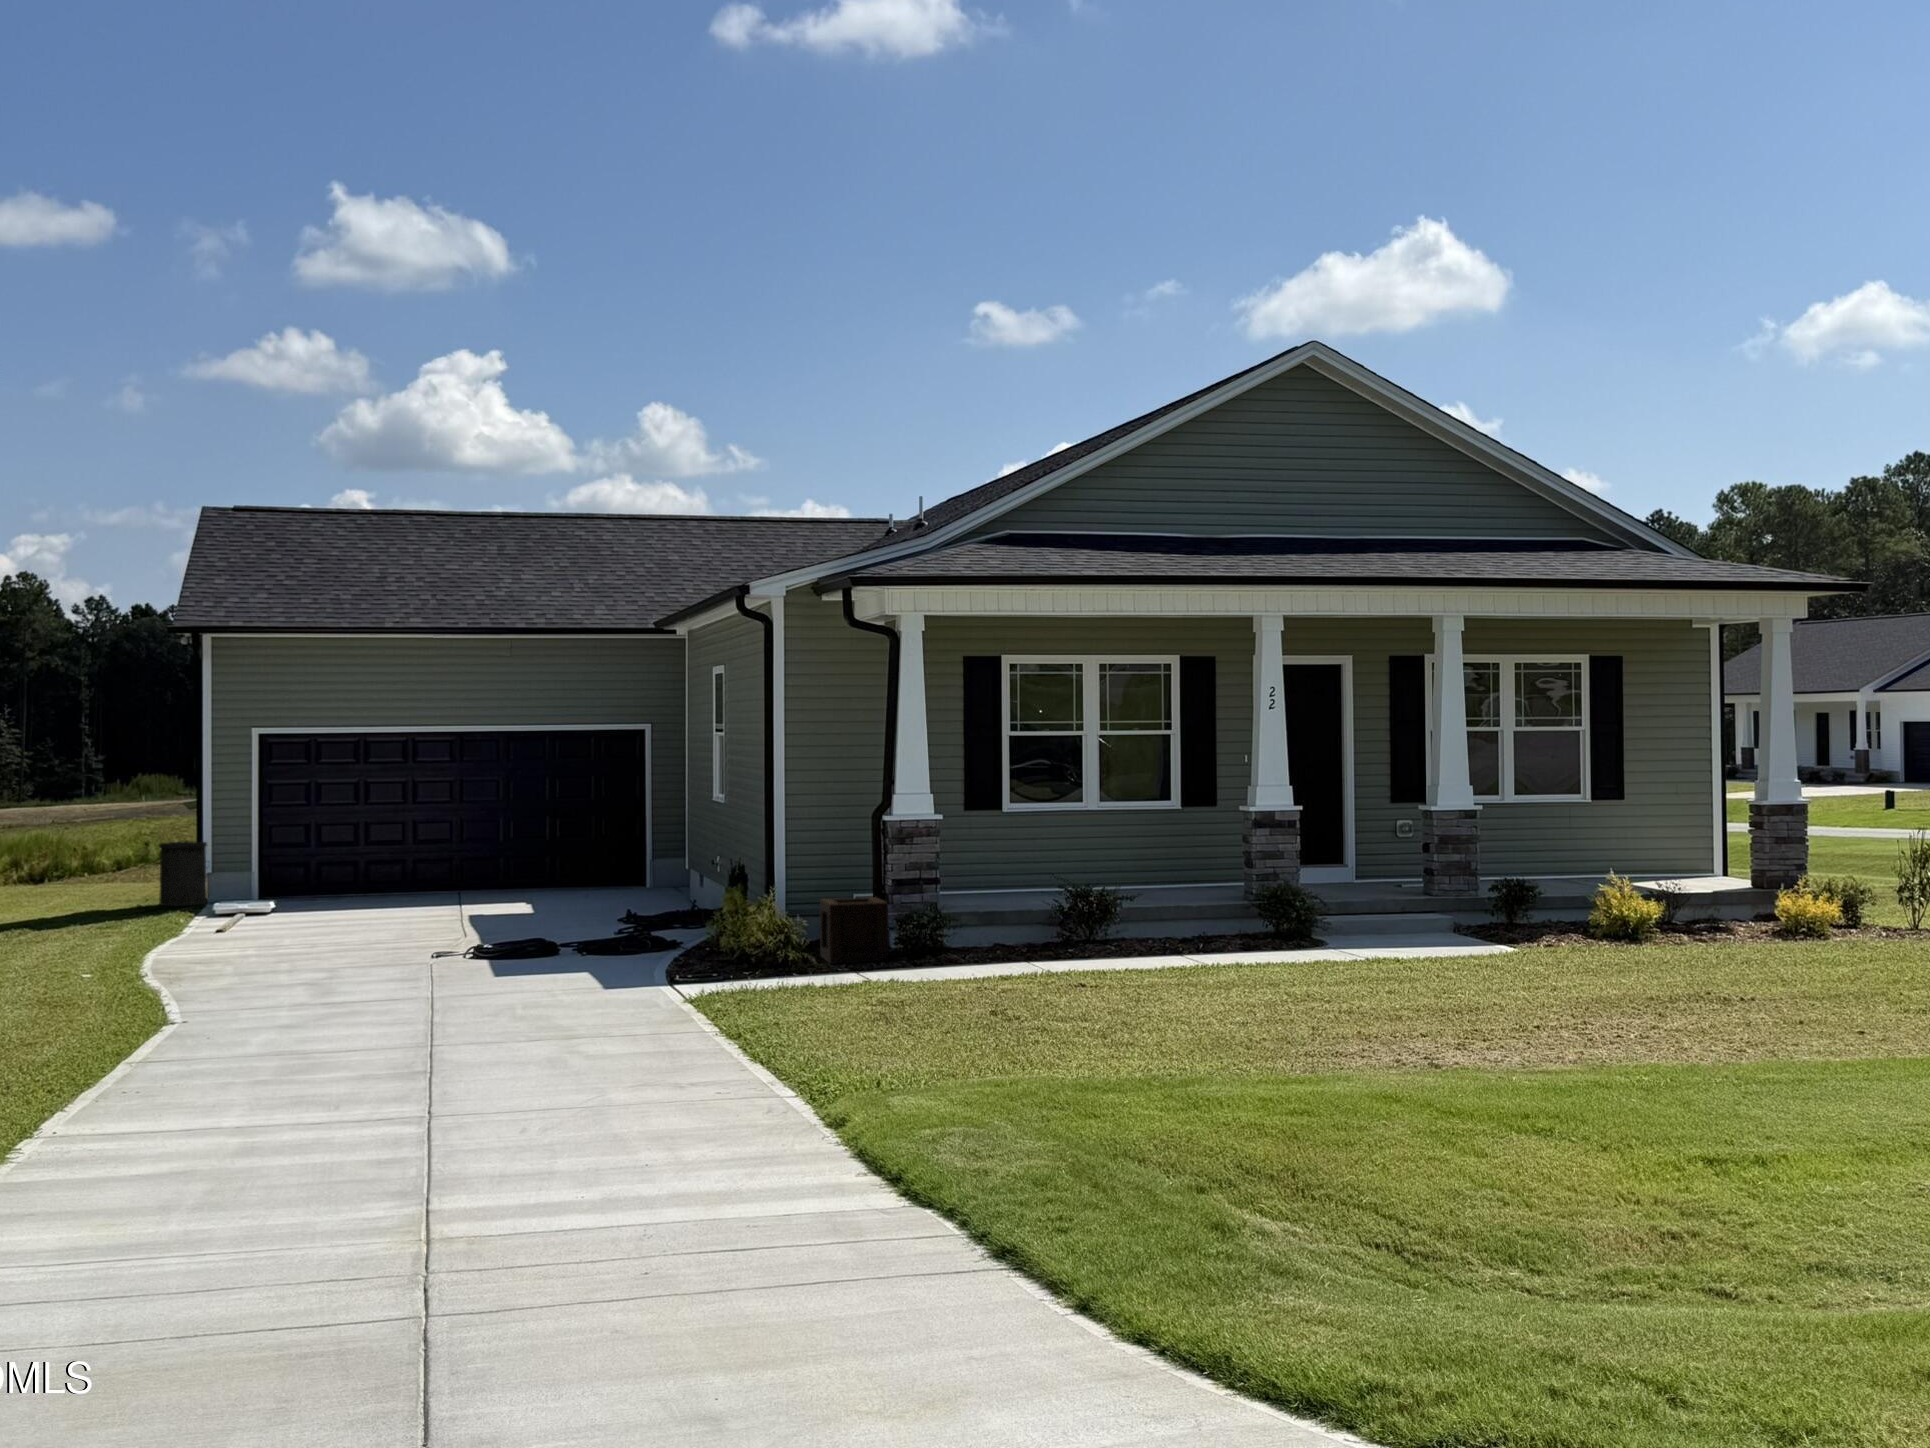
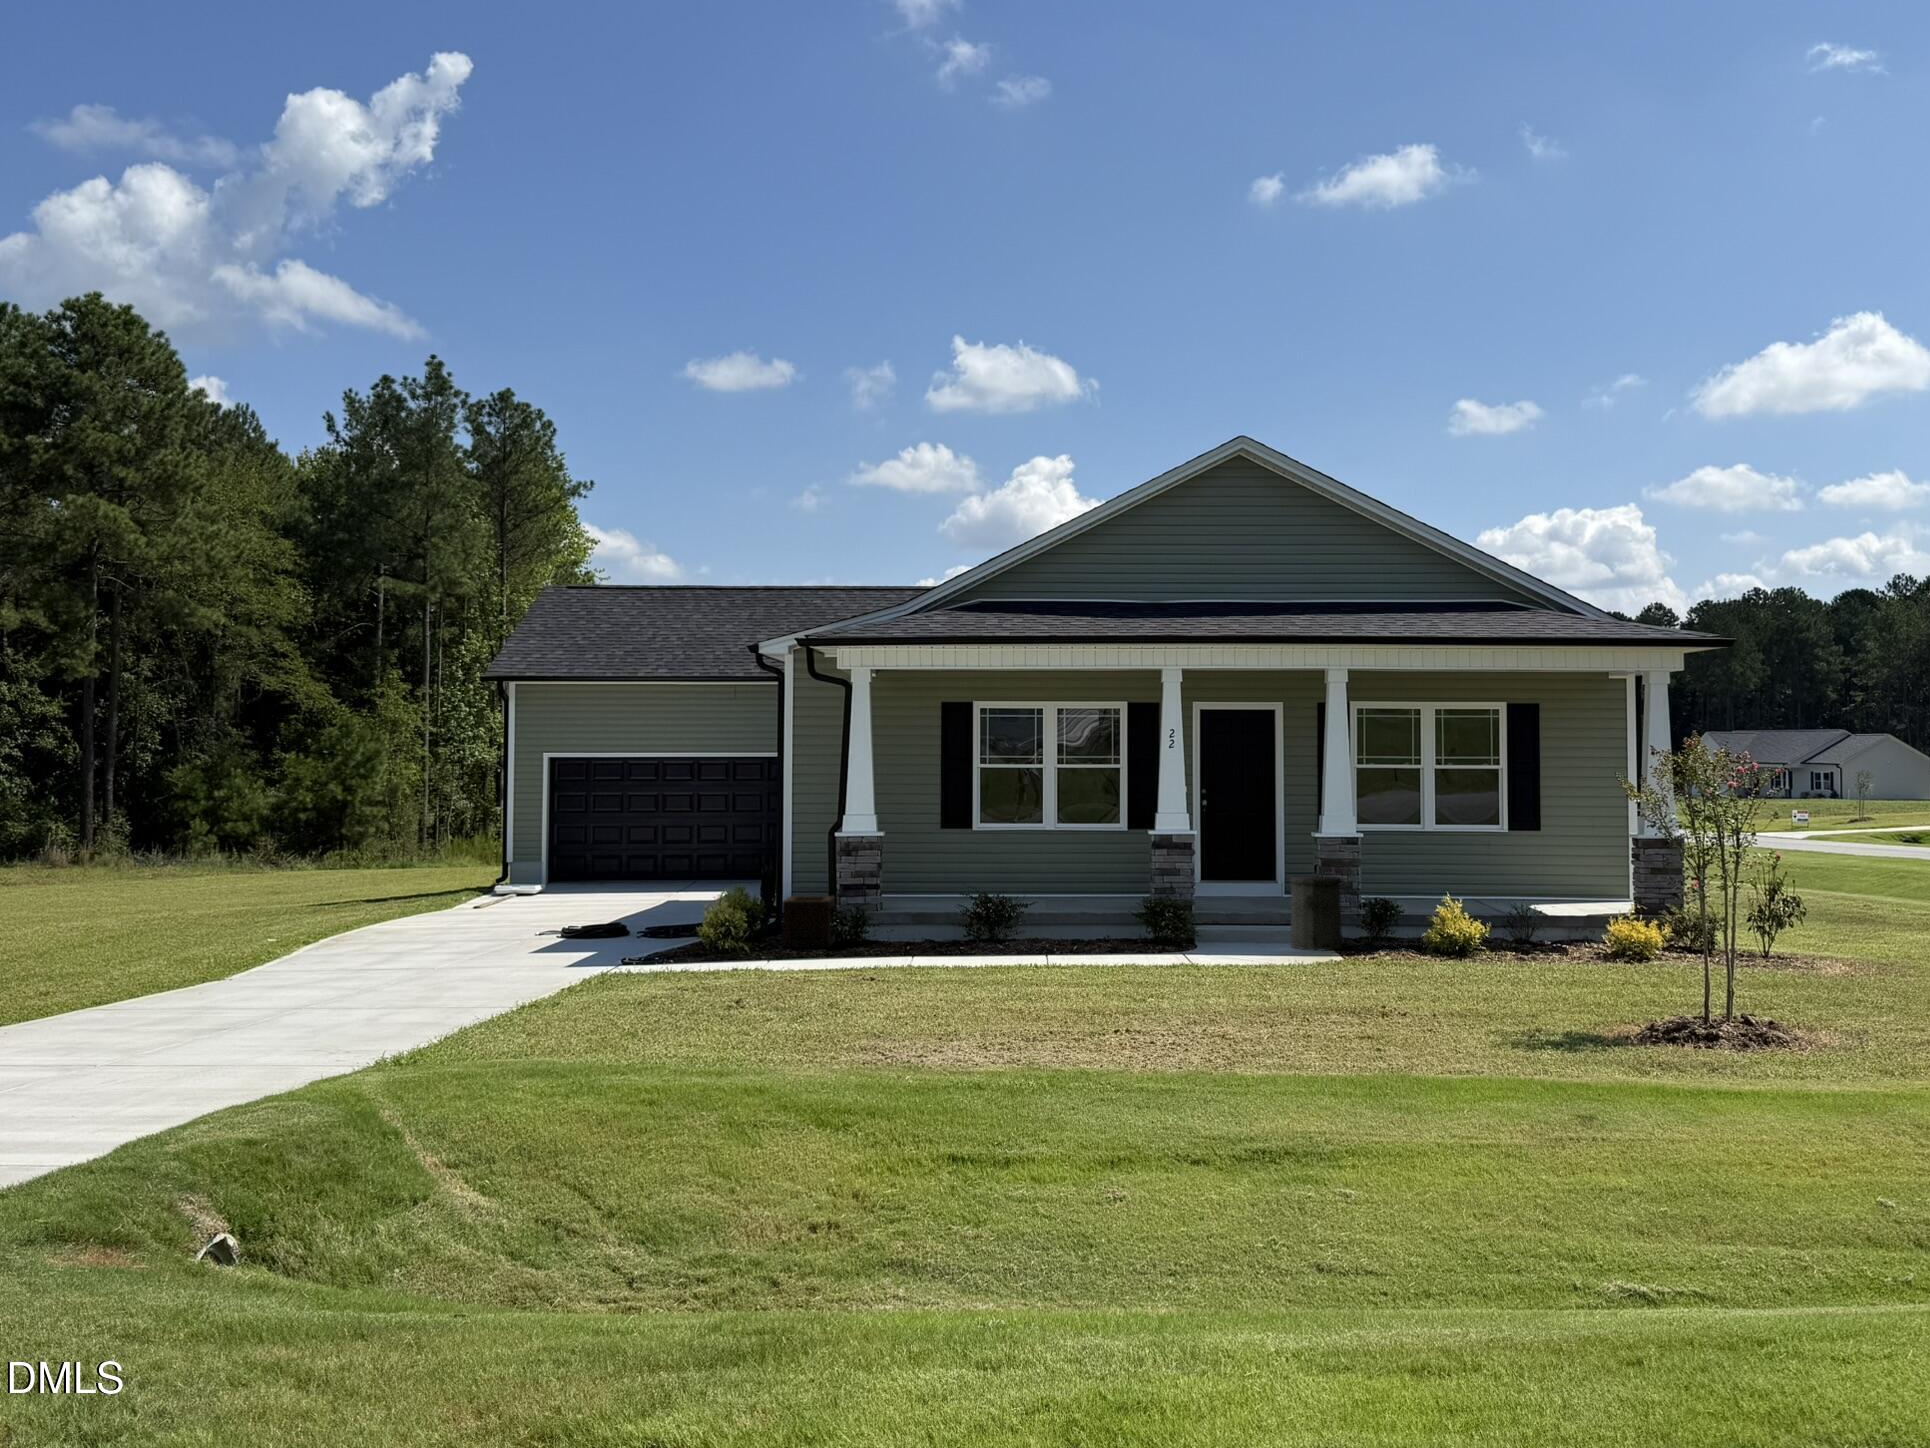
trash can: present [159,841,207,906] -> present [1290,874,1342,950]

